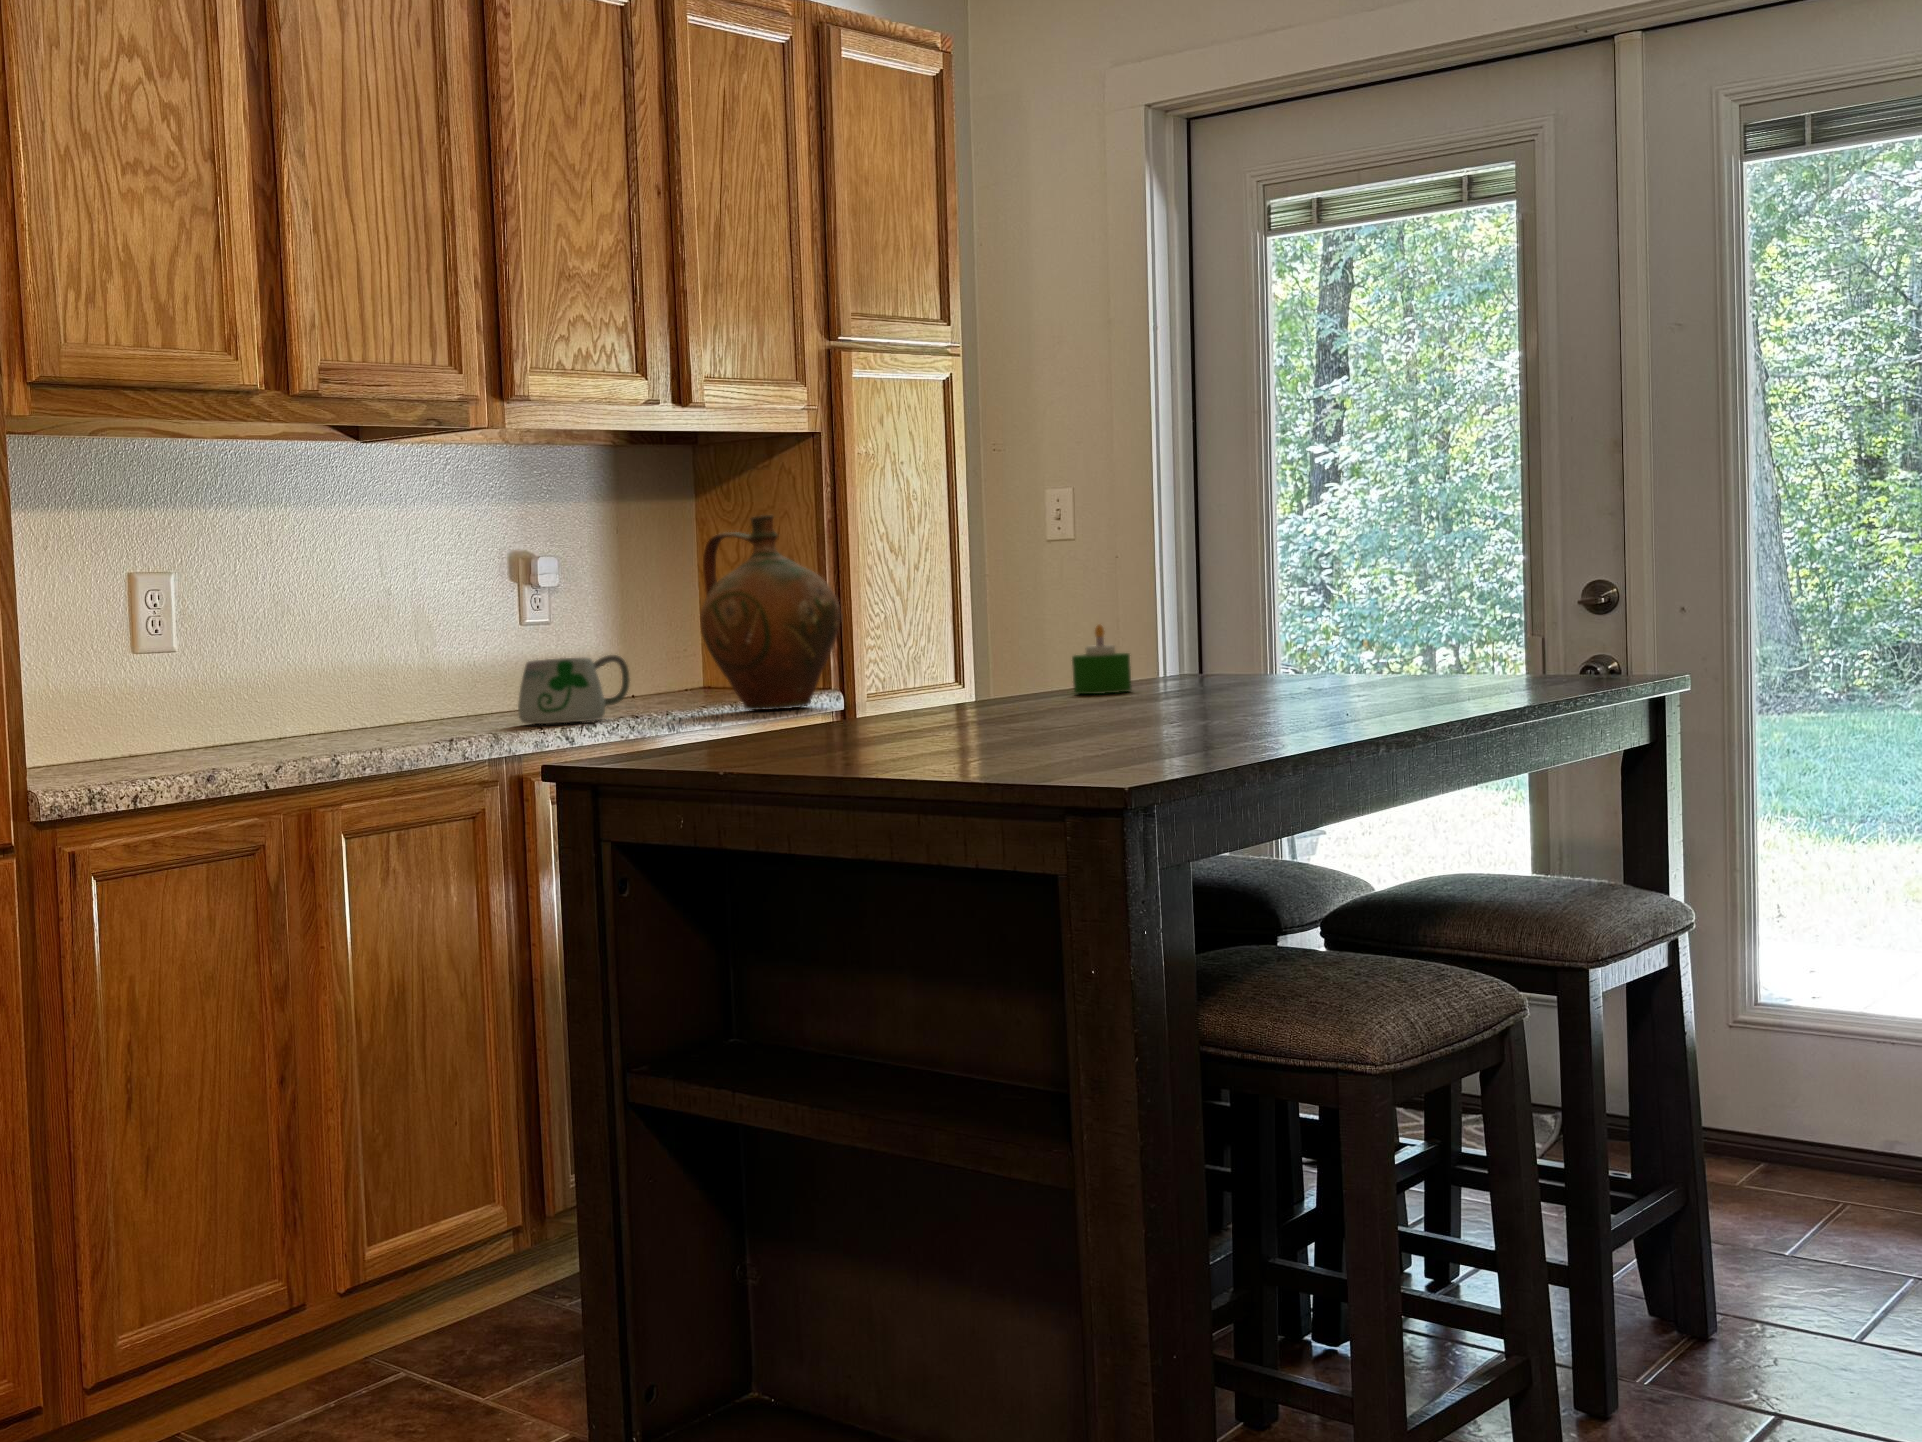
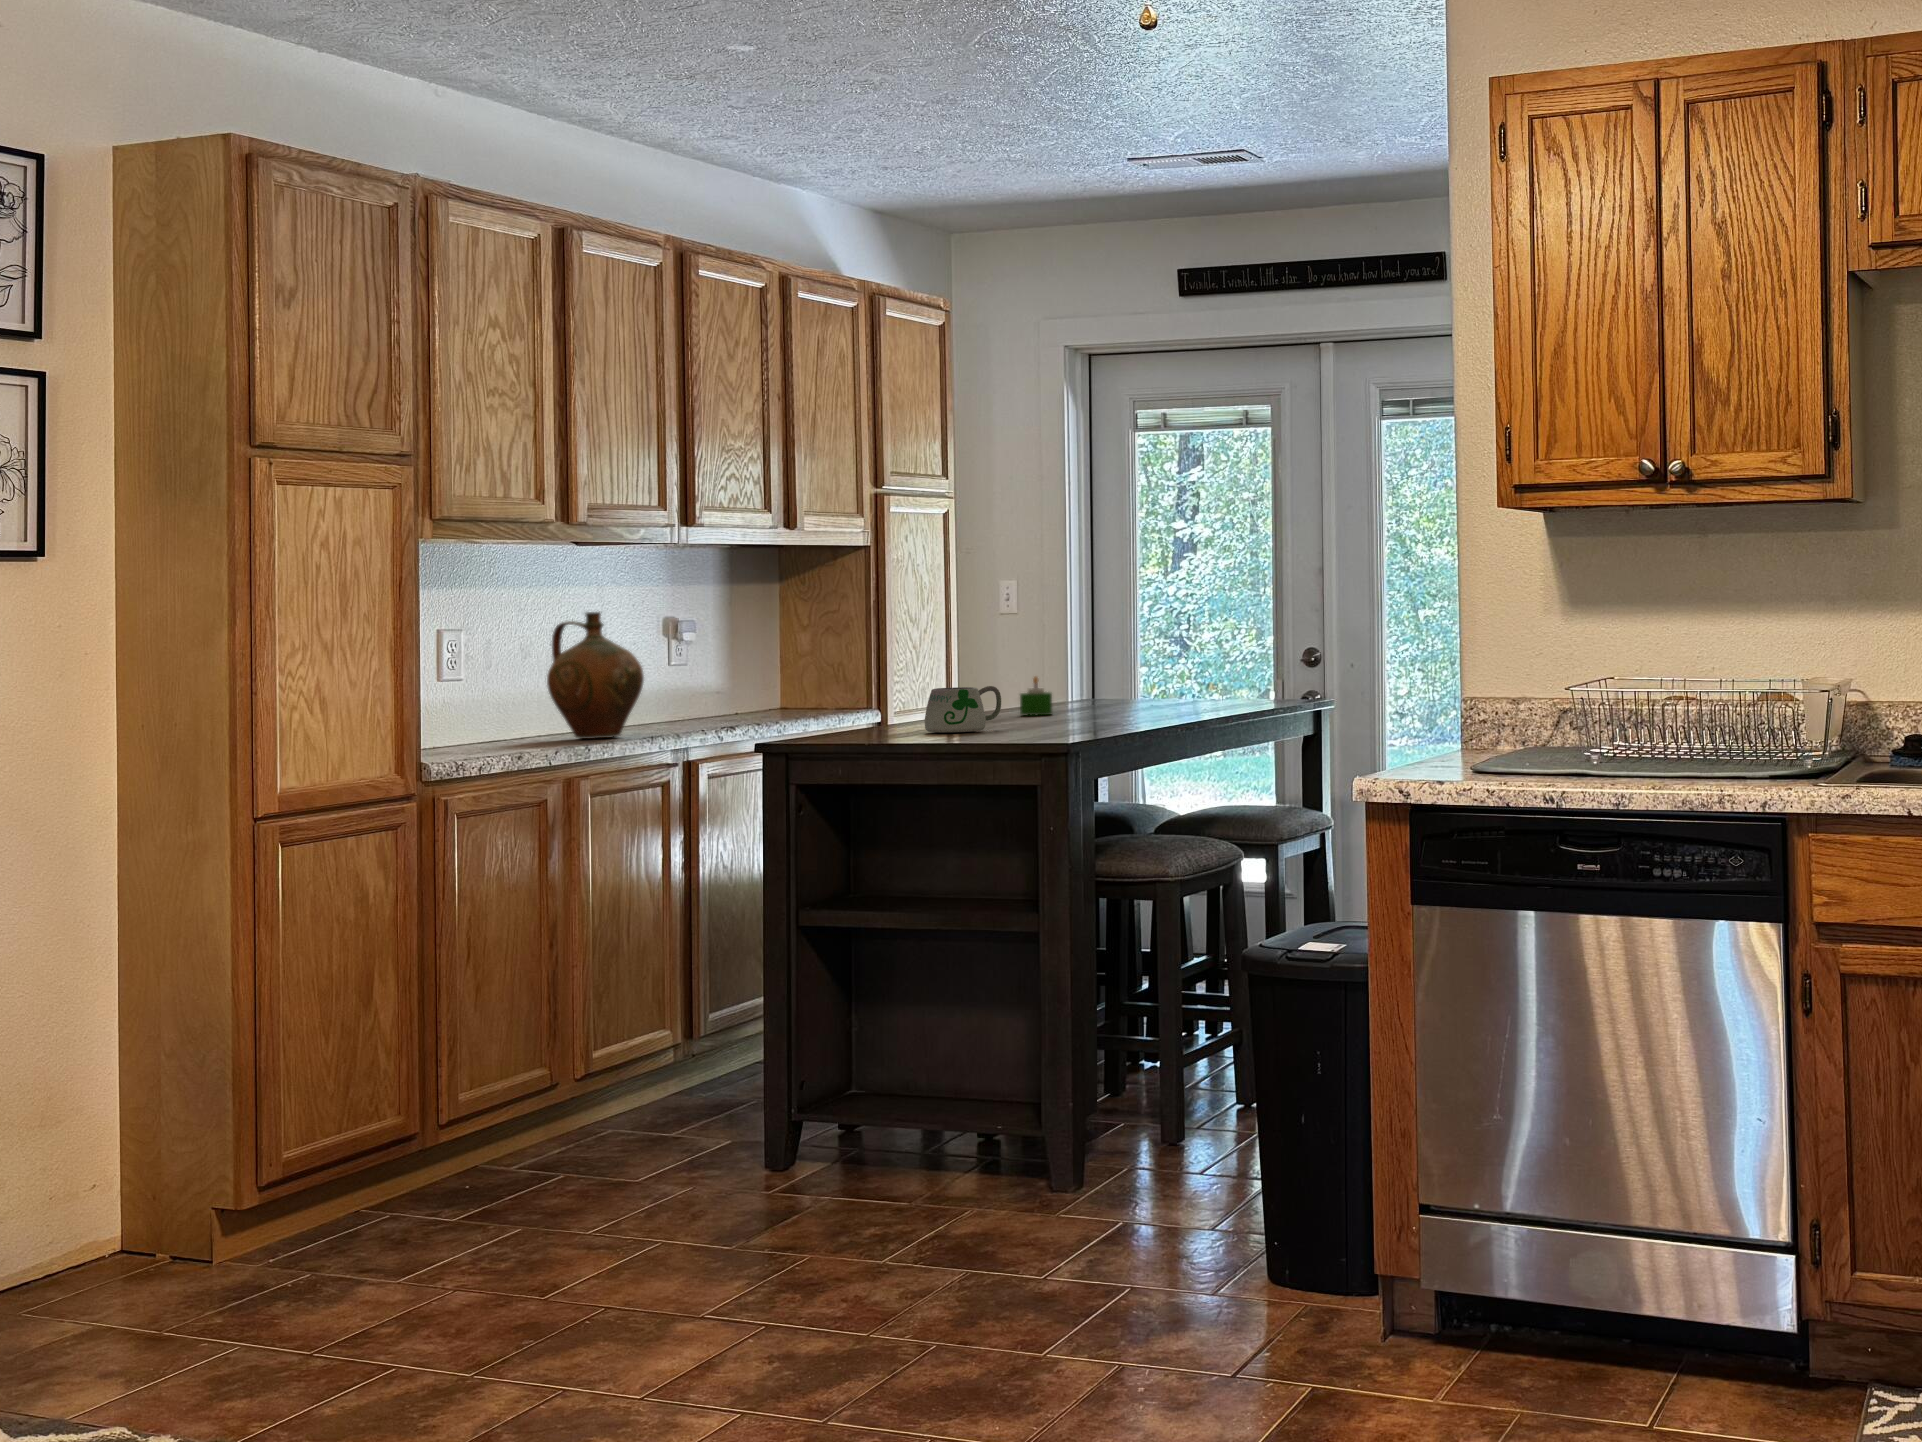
ceramic jug: present [700,515,841,710] -> present [547,612,644,739]
mug: present [518,655,629,724] -> present [924,686,1001,732]

